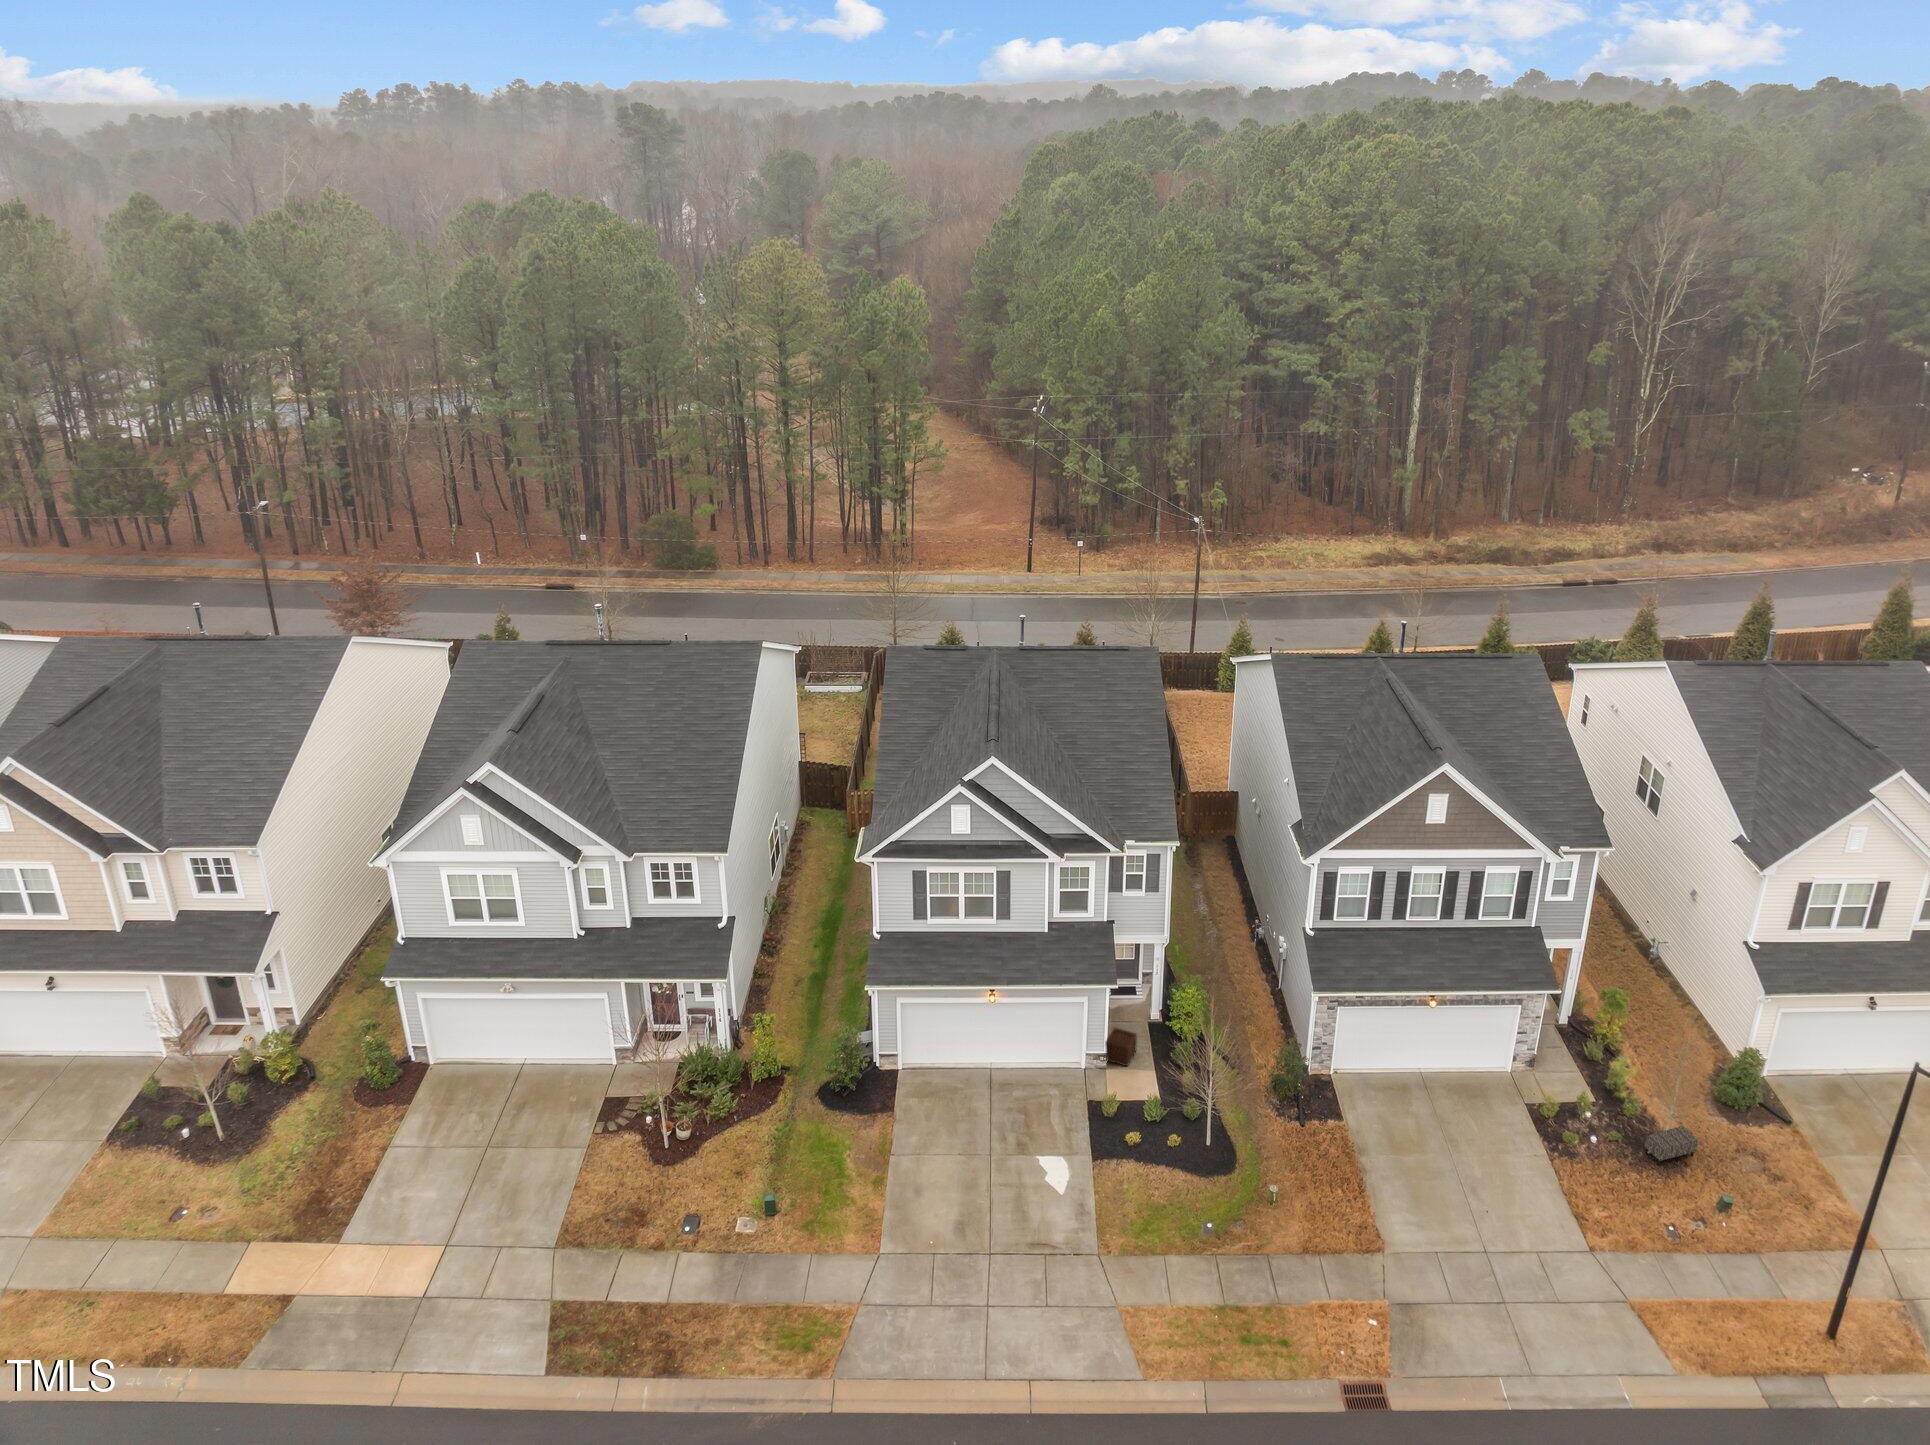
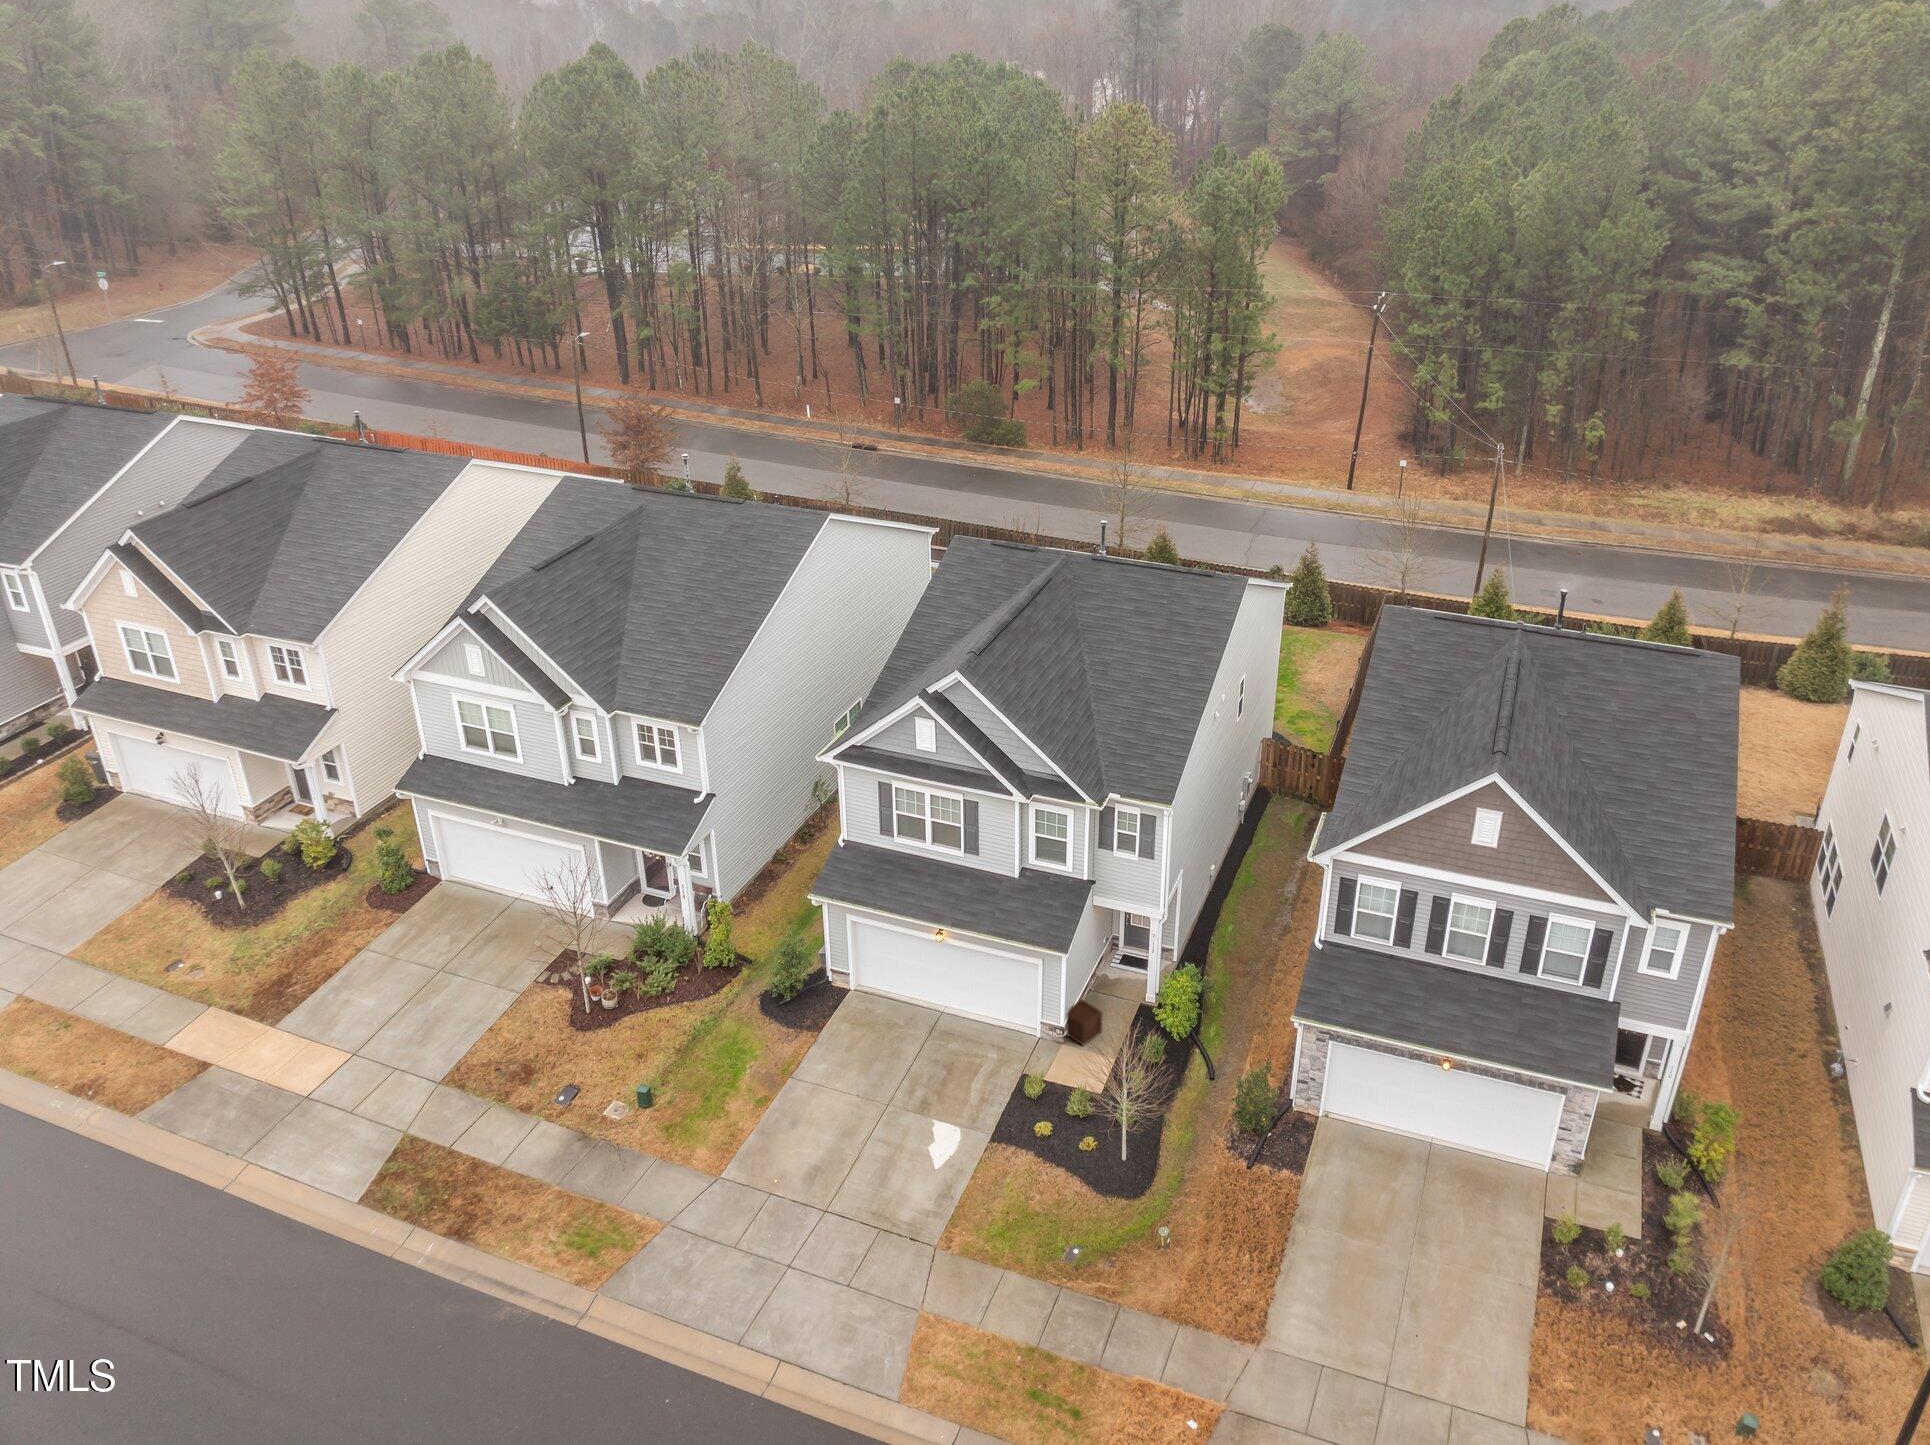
bench: present [1645,1126,1698,1165] -> none [1678,1305,1755,1349]

